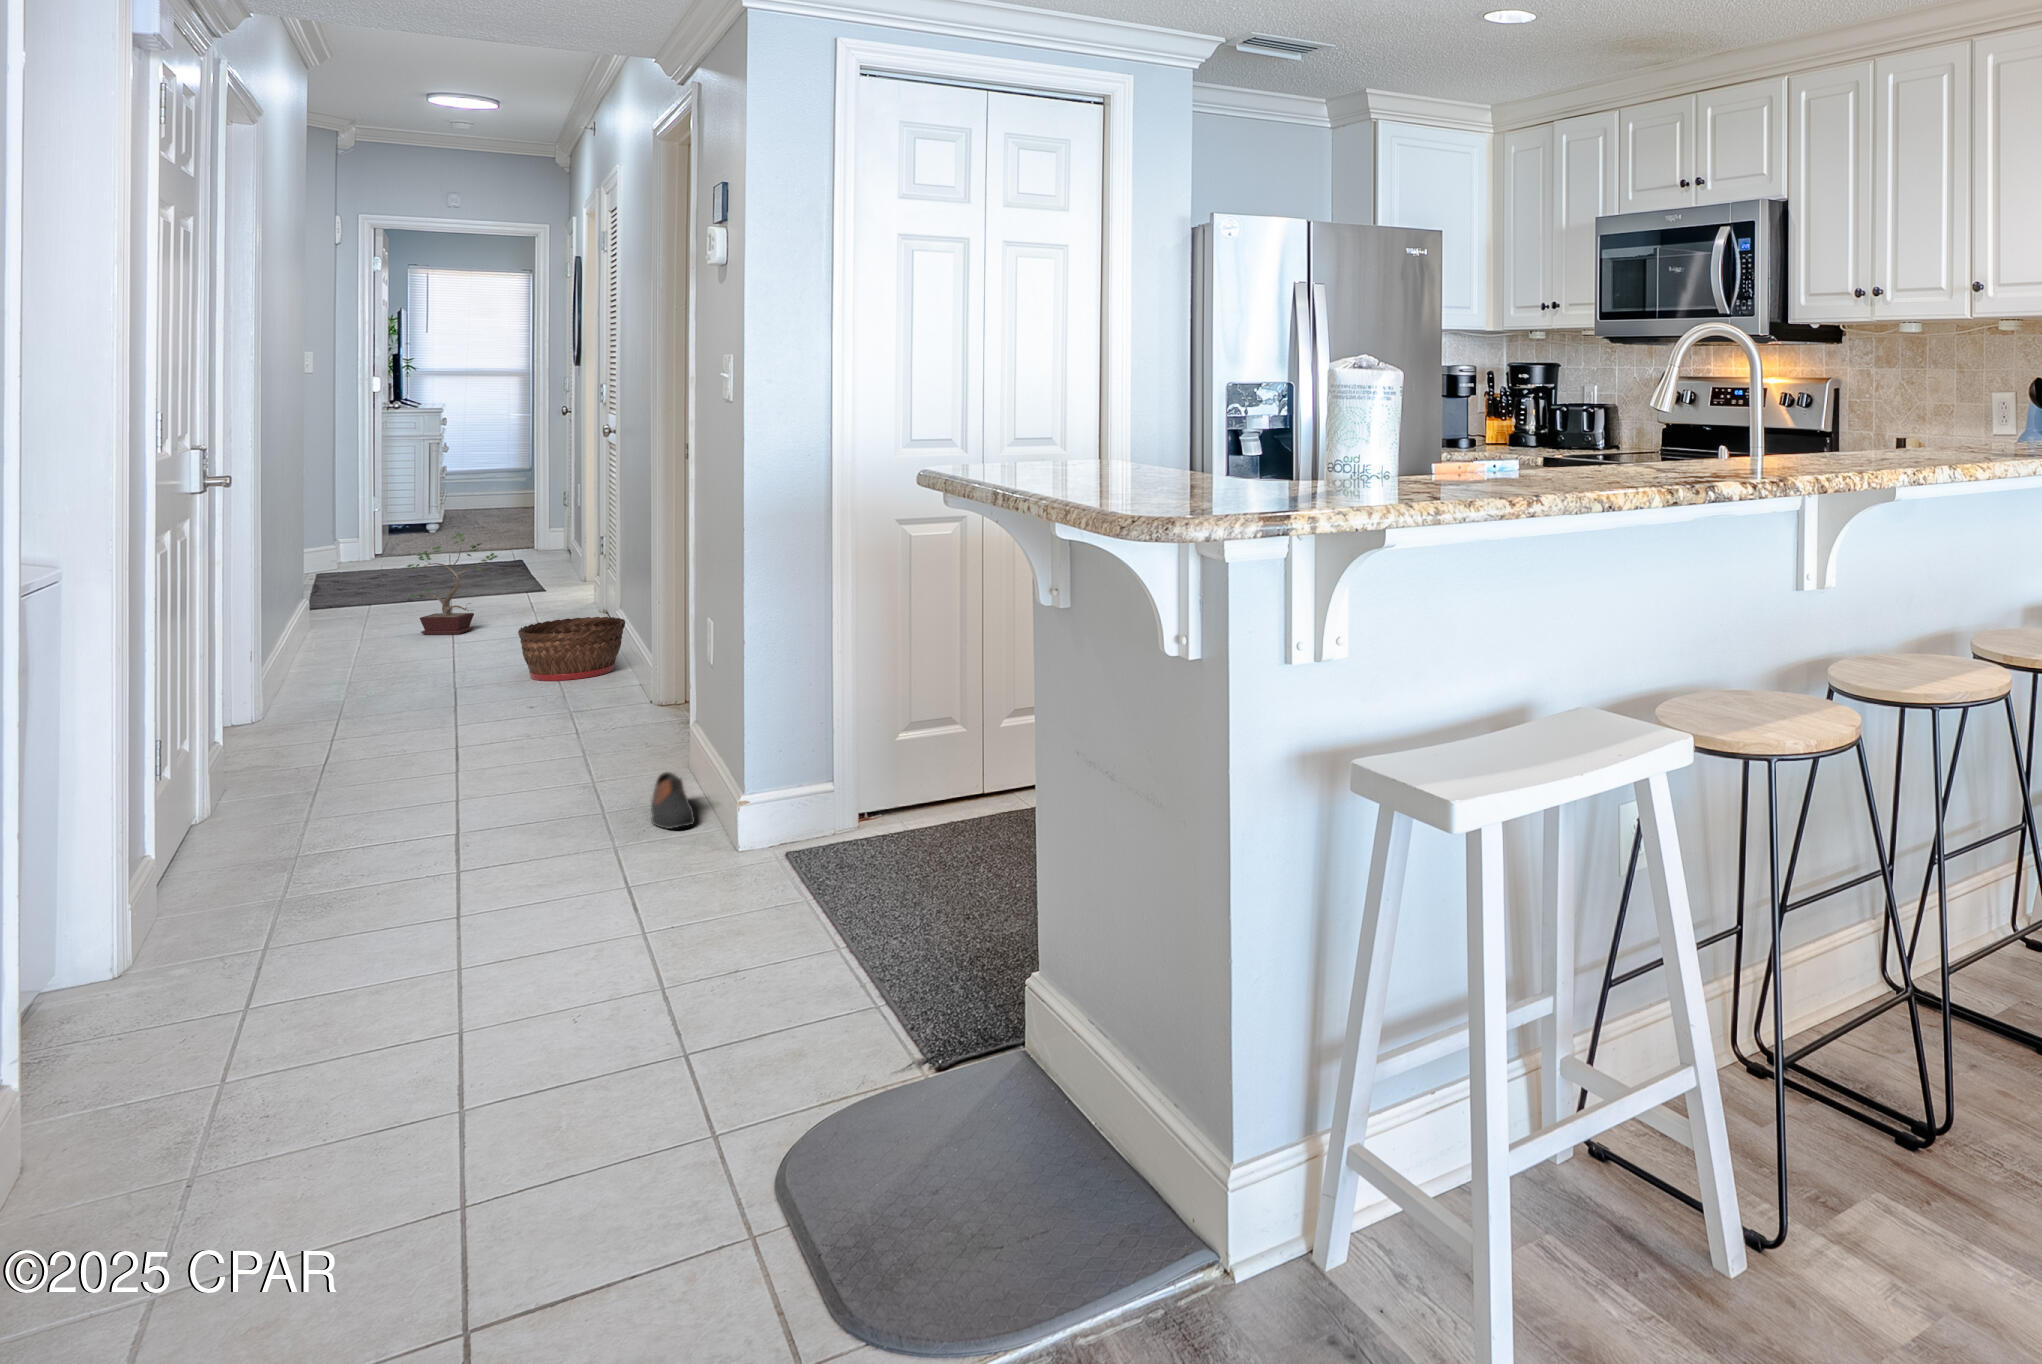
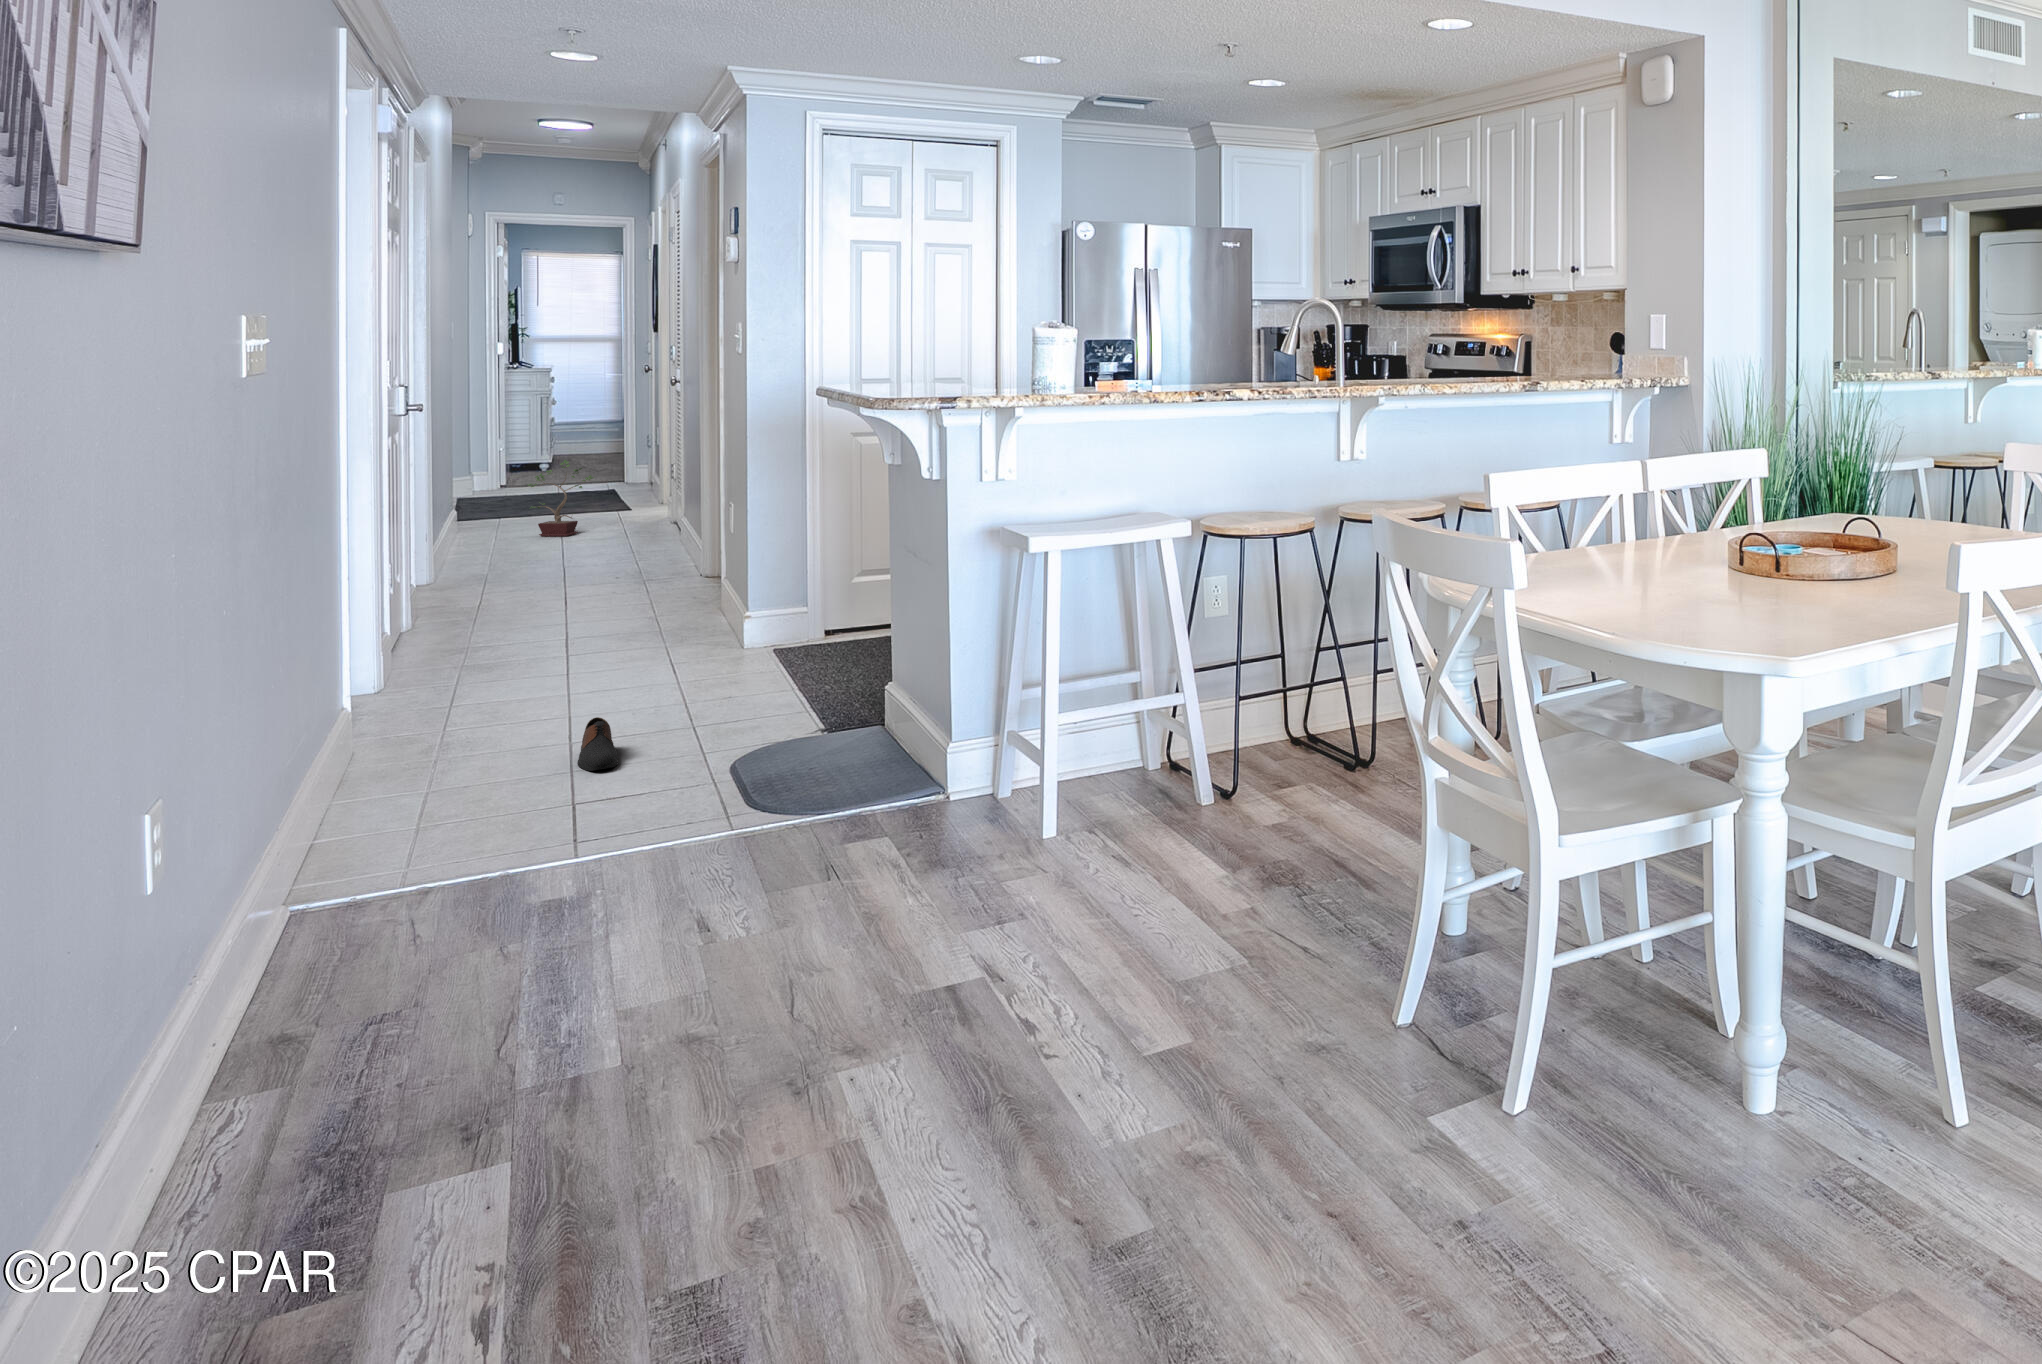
basket: present [518,617,625,681] -> none [608,519,686,563]
shoe: present [651,772,695,829] -> present [577,717,618,771]

